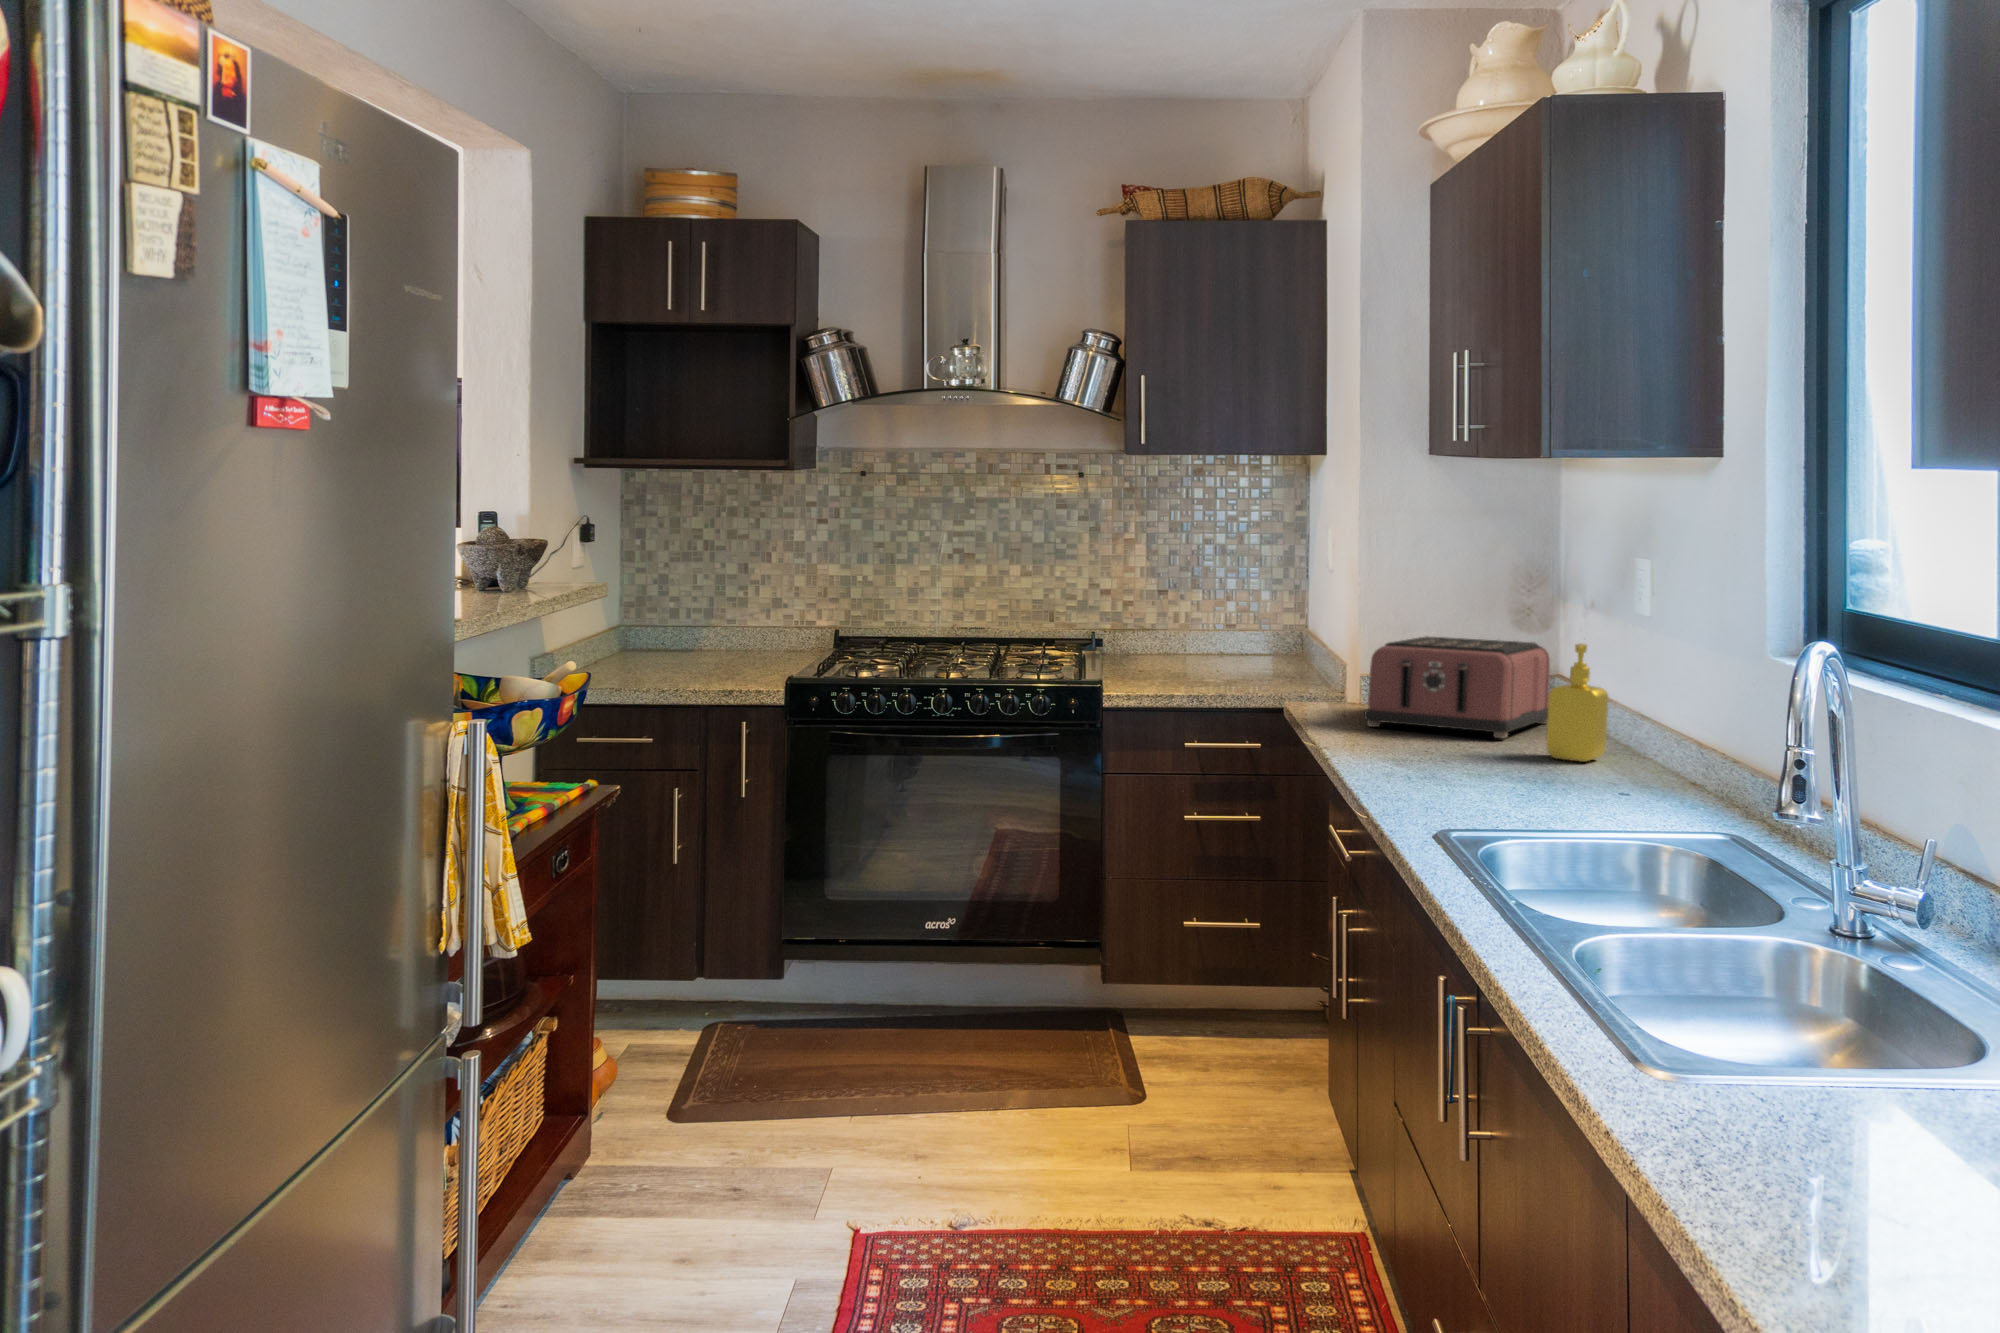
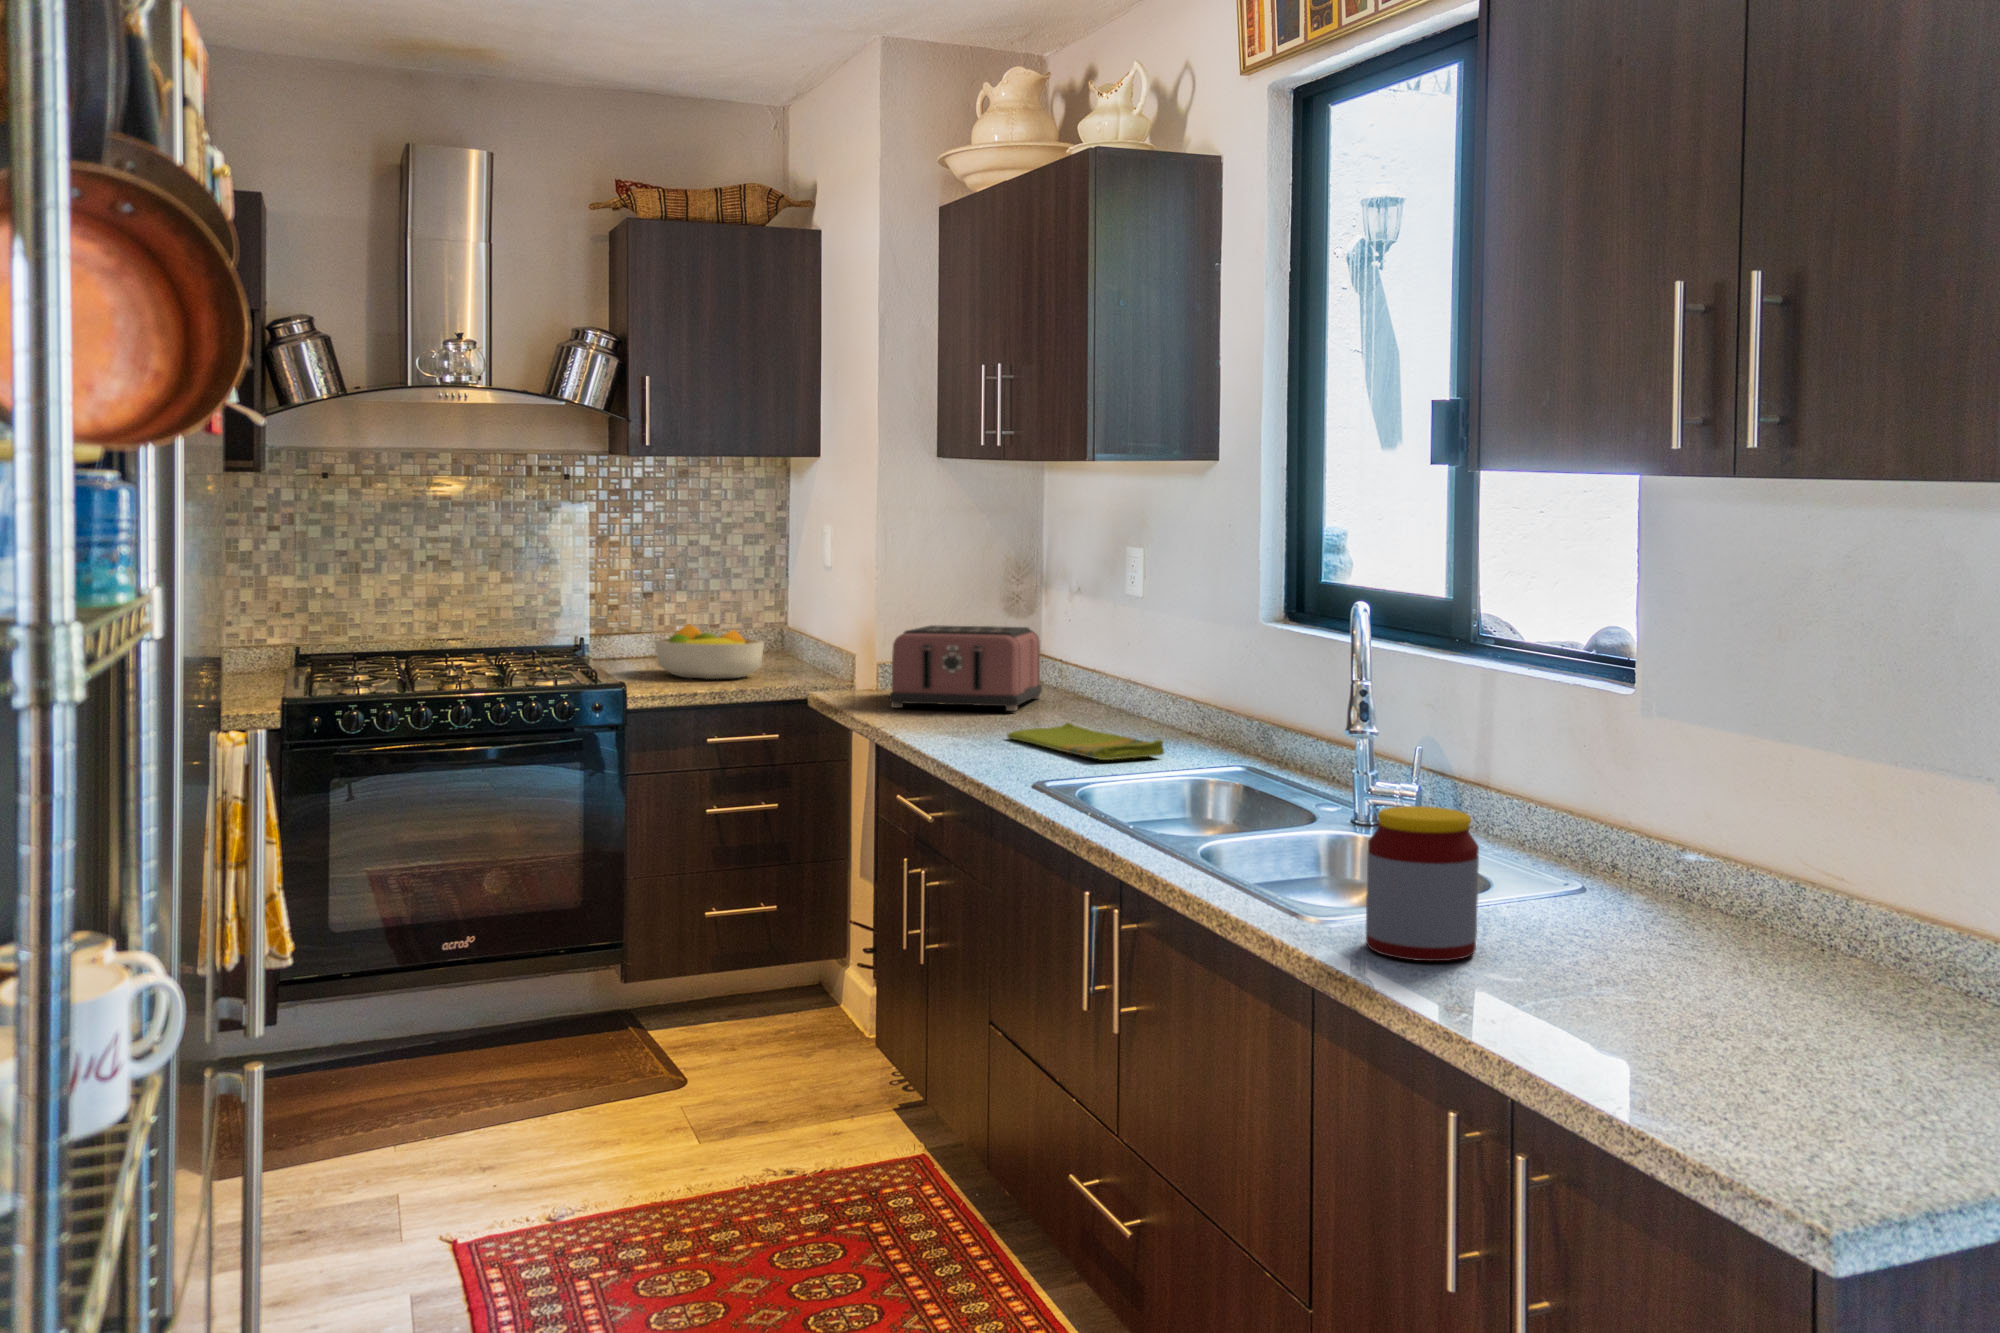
fruit bowl: none [1156,623,1264,682] -> present [655,624,764,679]
soap dispenser: present [1547,644,1608,762] -> none [1059,623,1108,725]
dish towel: none [1468,759,1642,812] -> present [1007,723,1164,760]
jar: none [1718,953,1892,1183] -> present [1366,806,1479,961]

